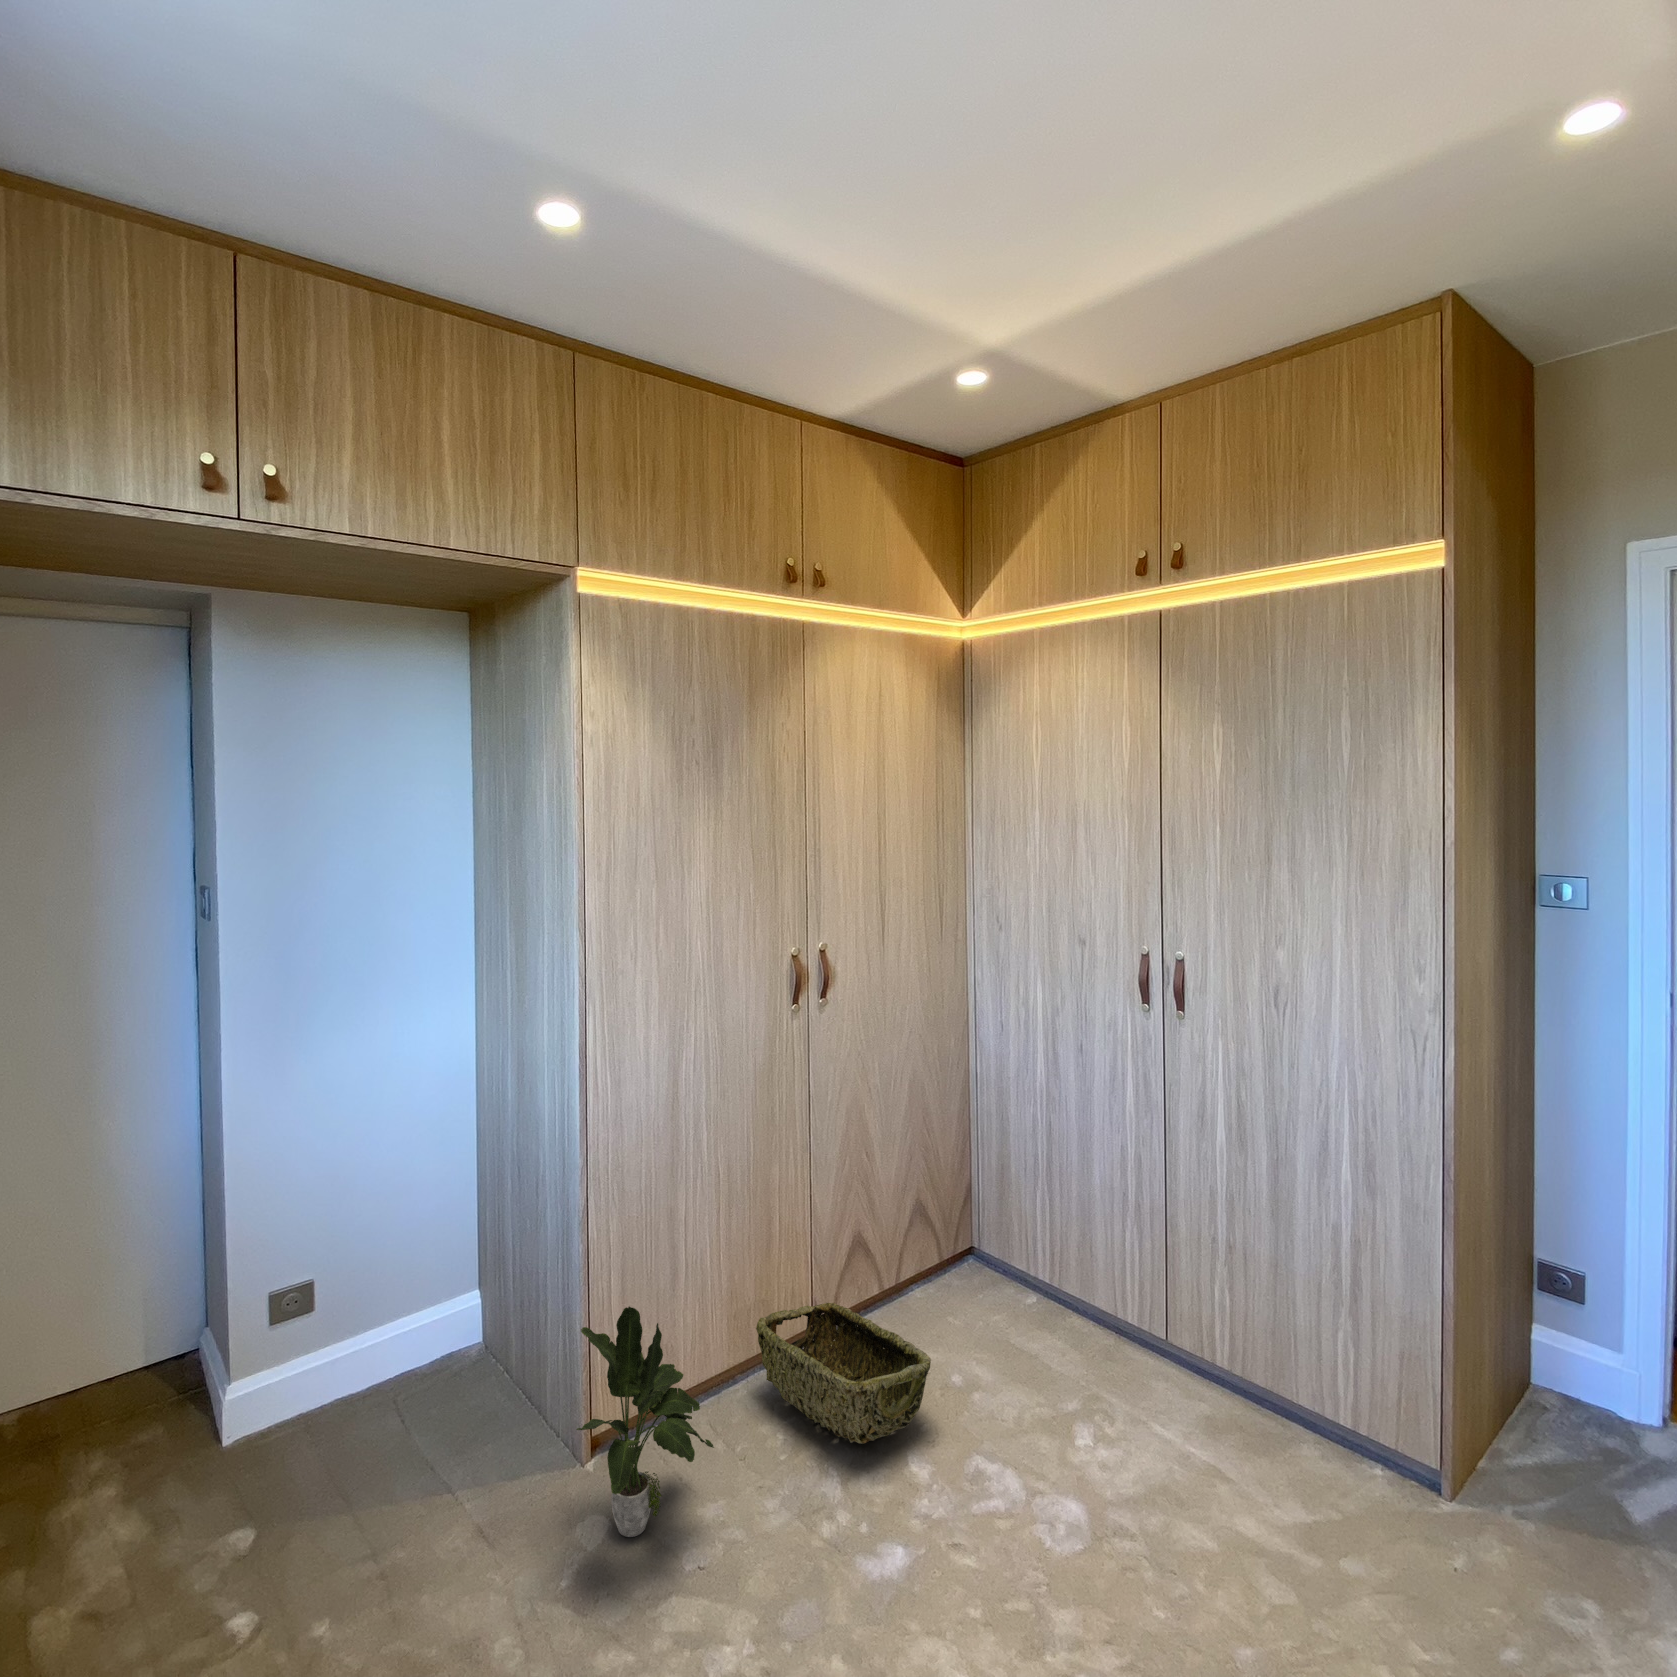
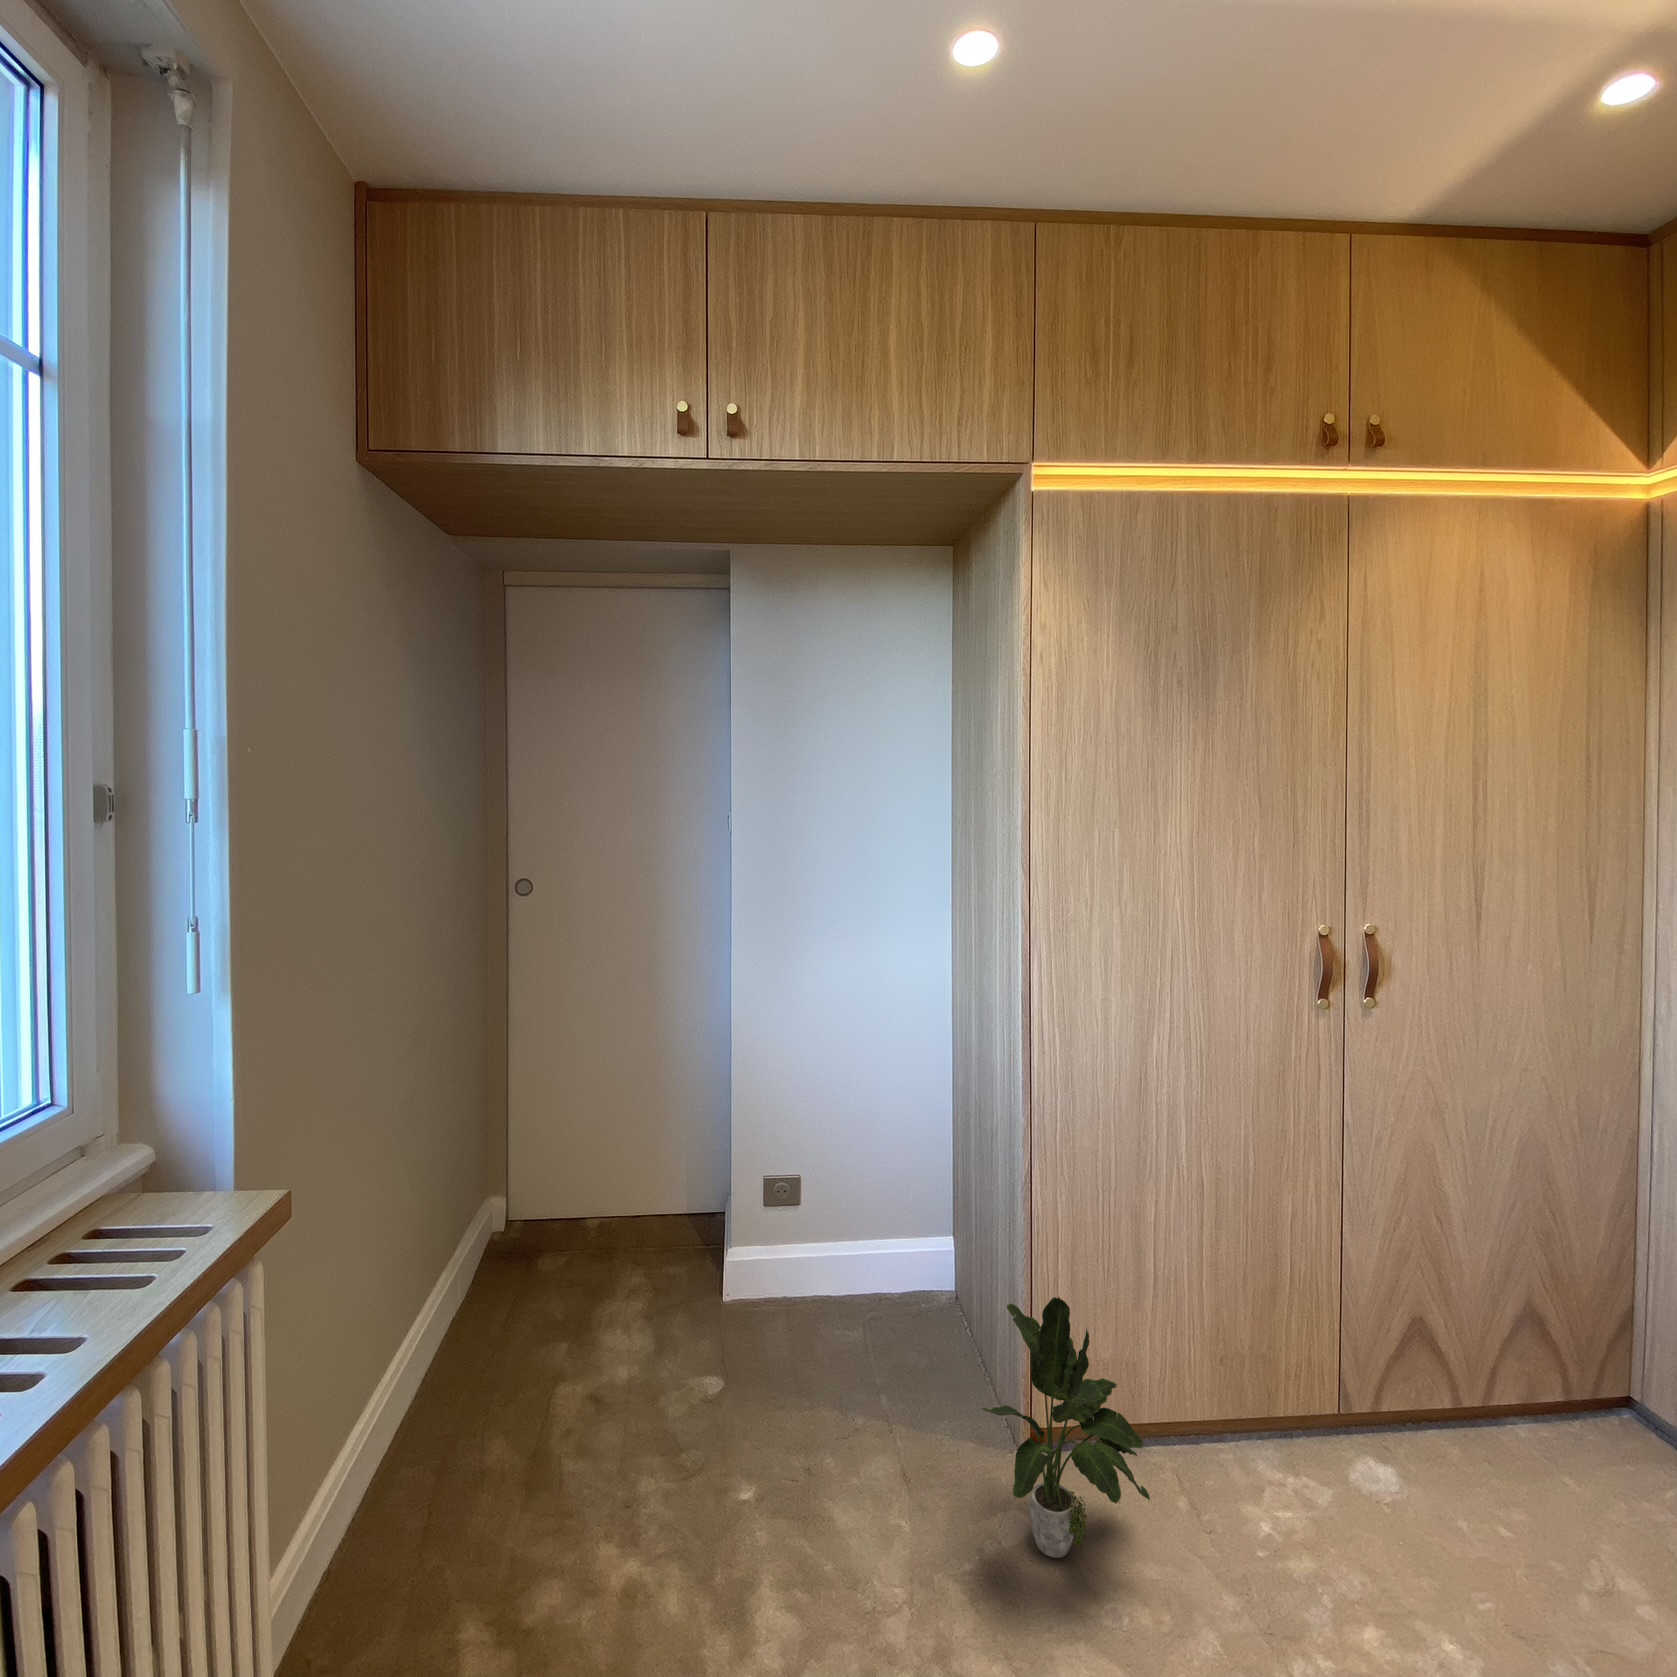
woven basket: present [756,1303,931,1444] -> none [1244,1373,1503,1598]

